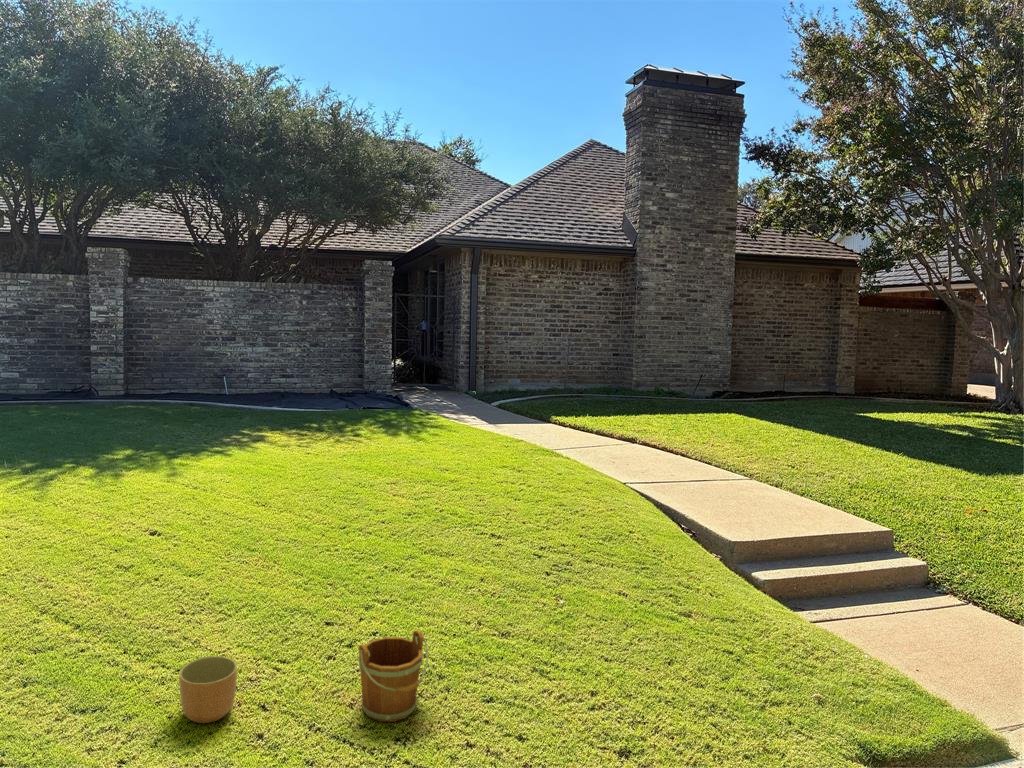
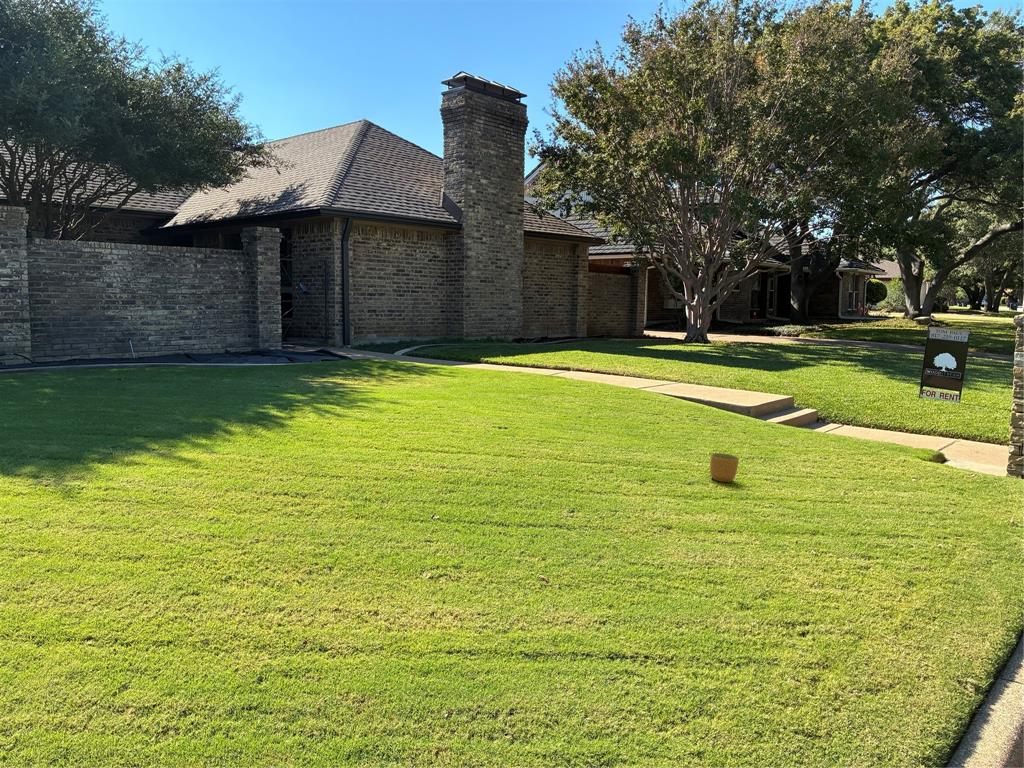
bucket: present [358,631,428,722] -> none [755,433,791,474]

